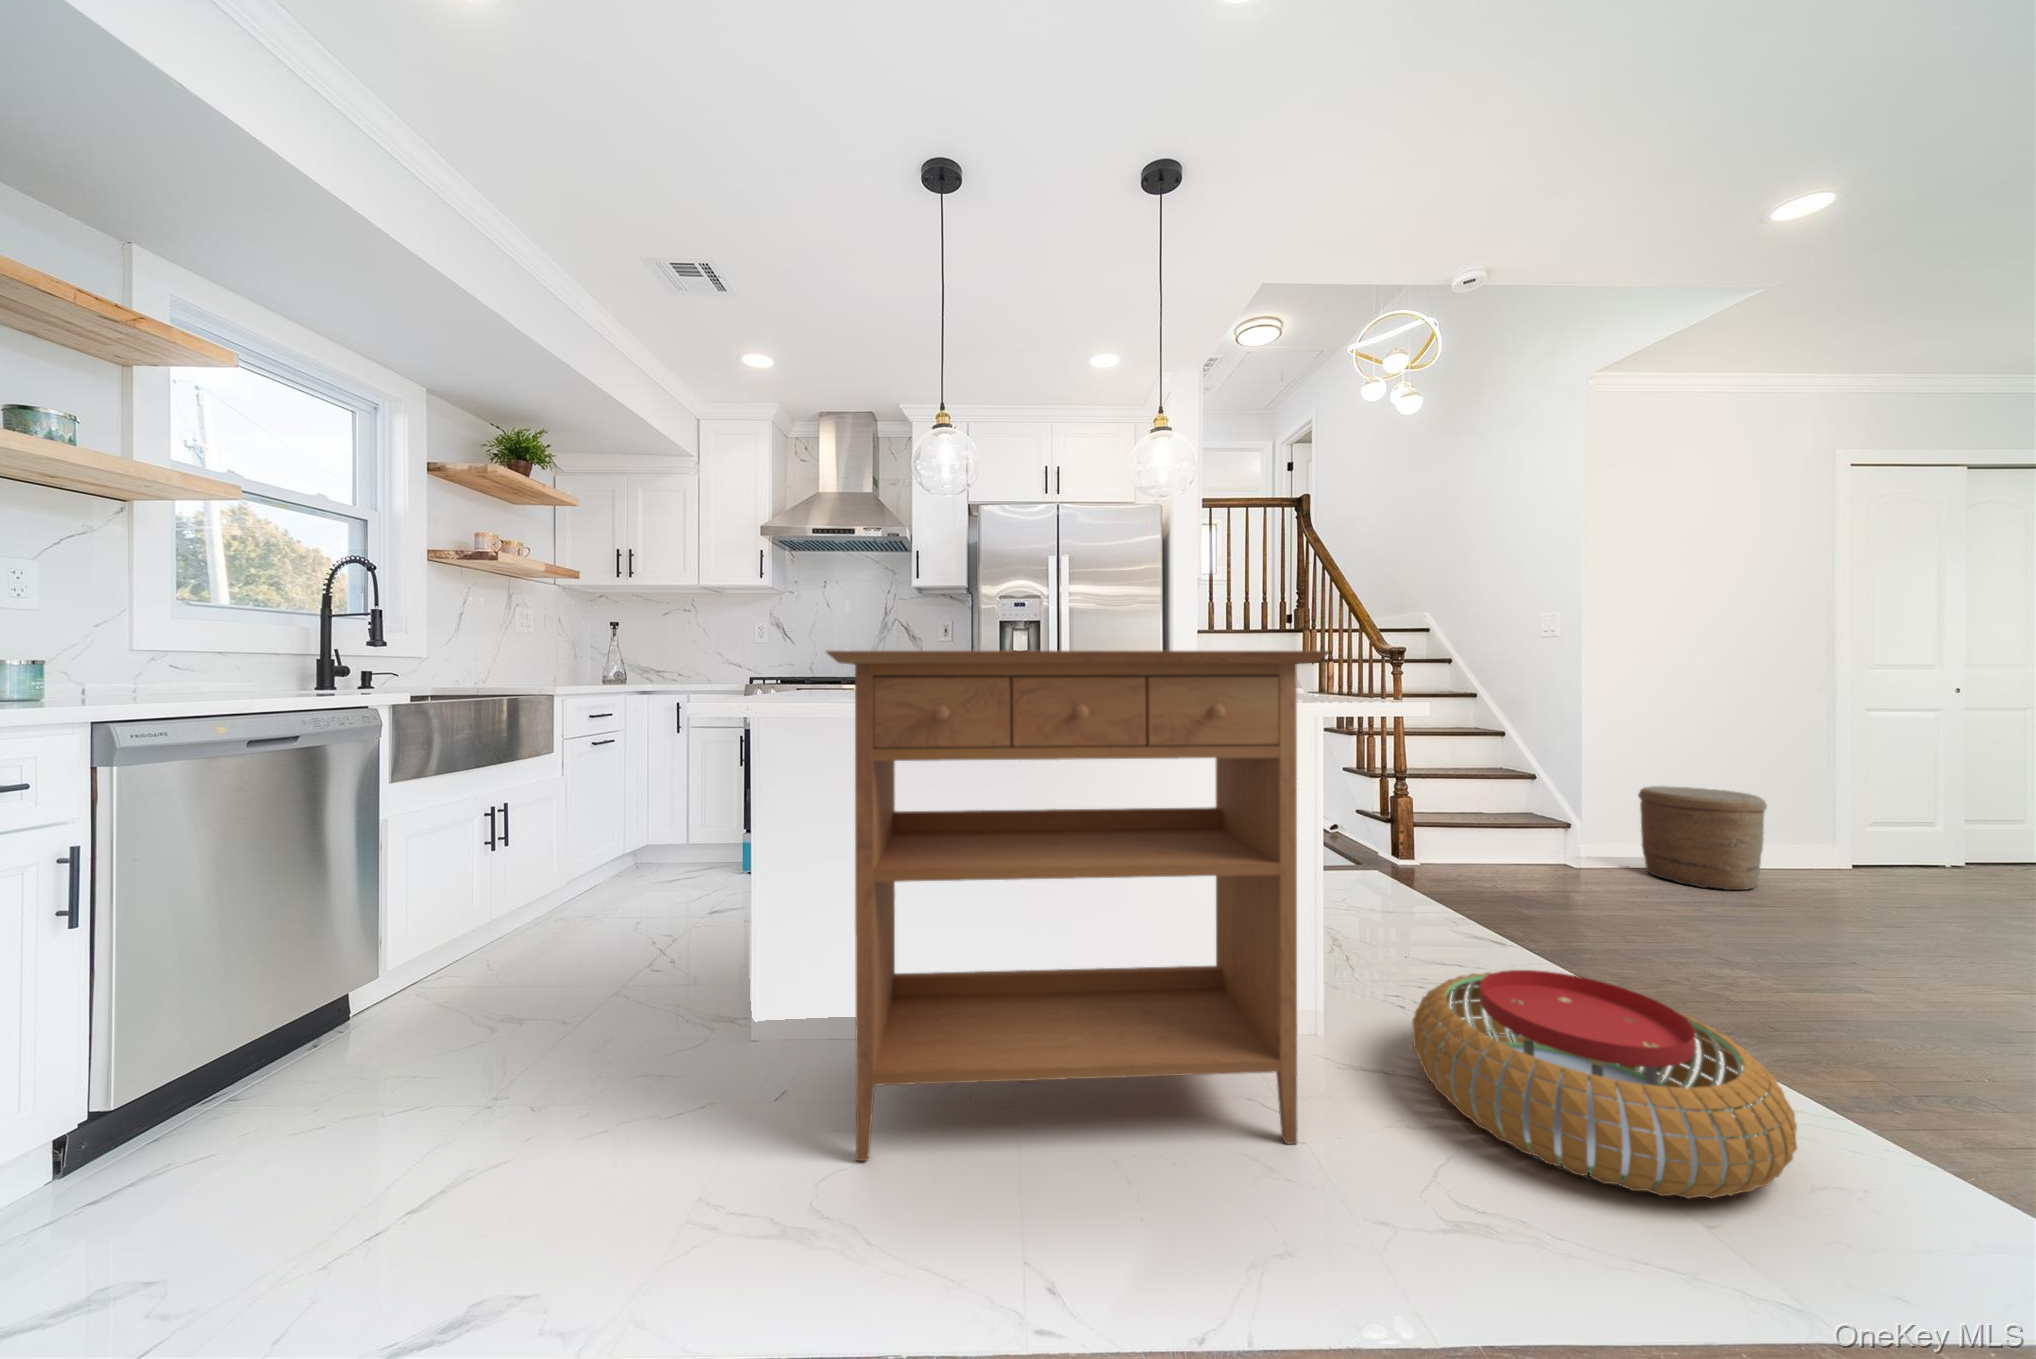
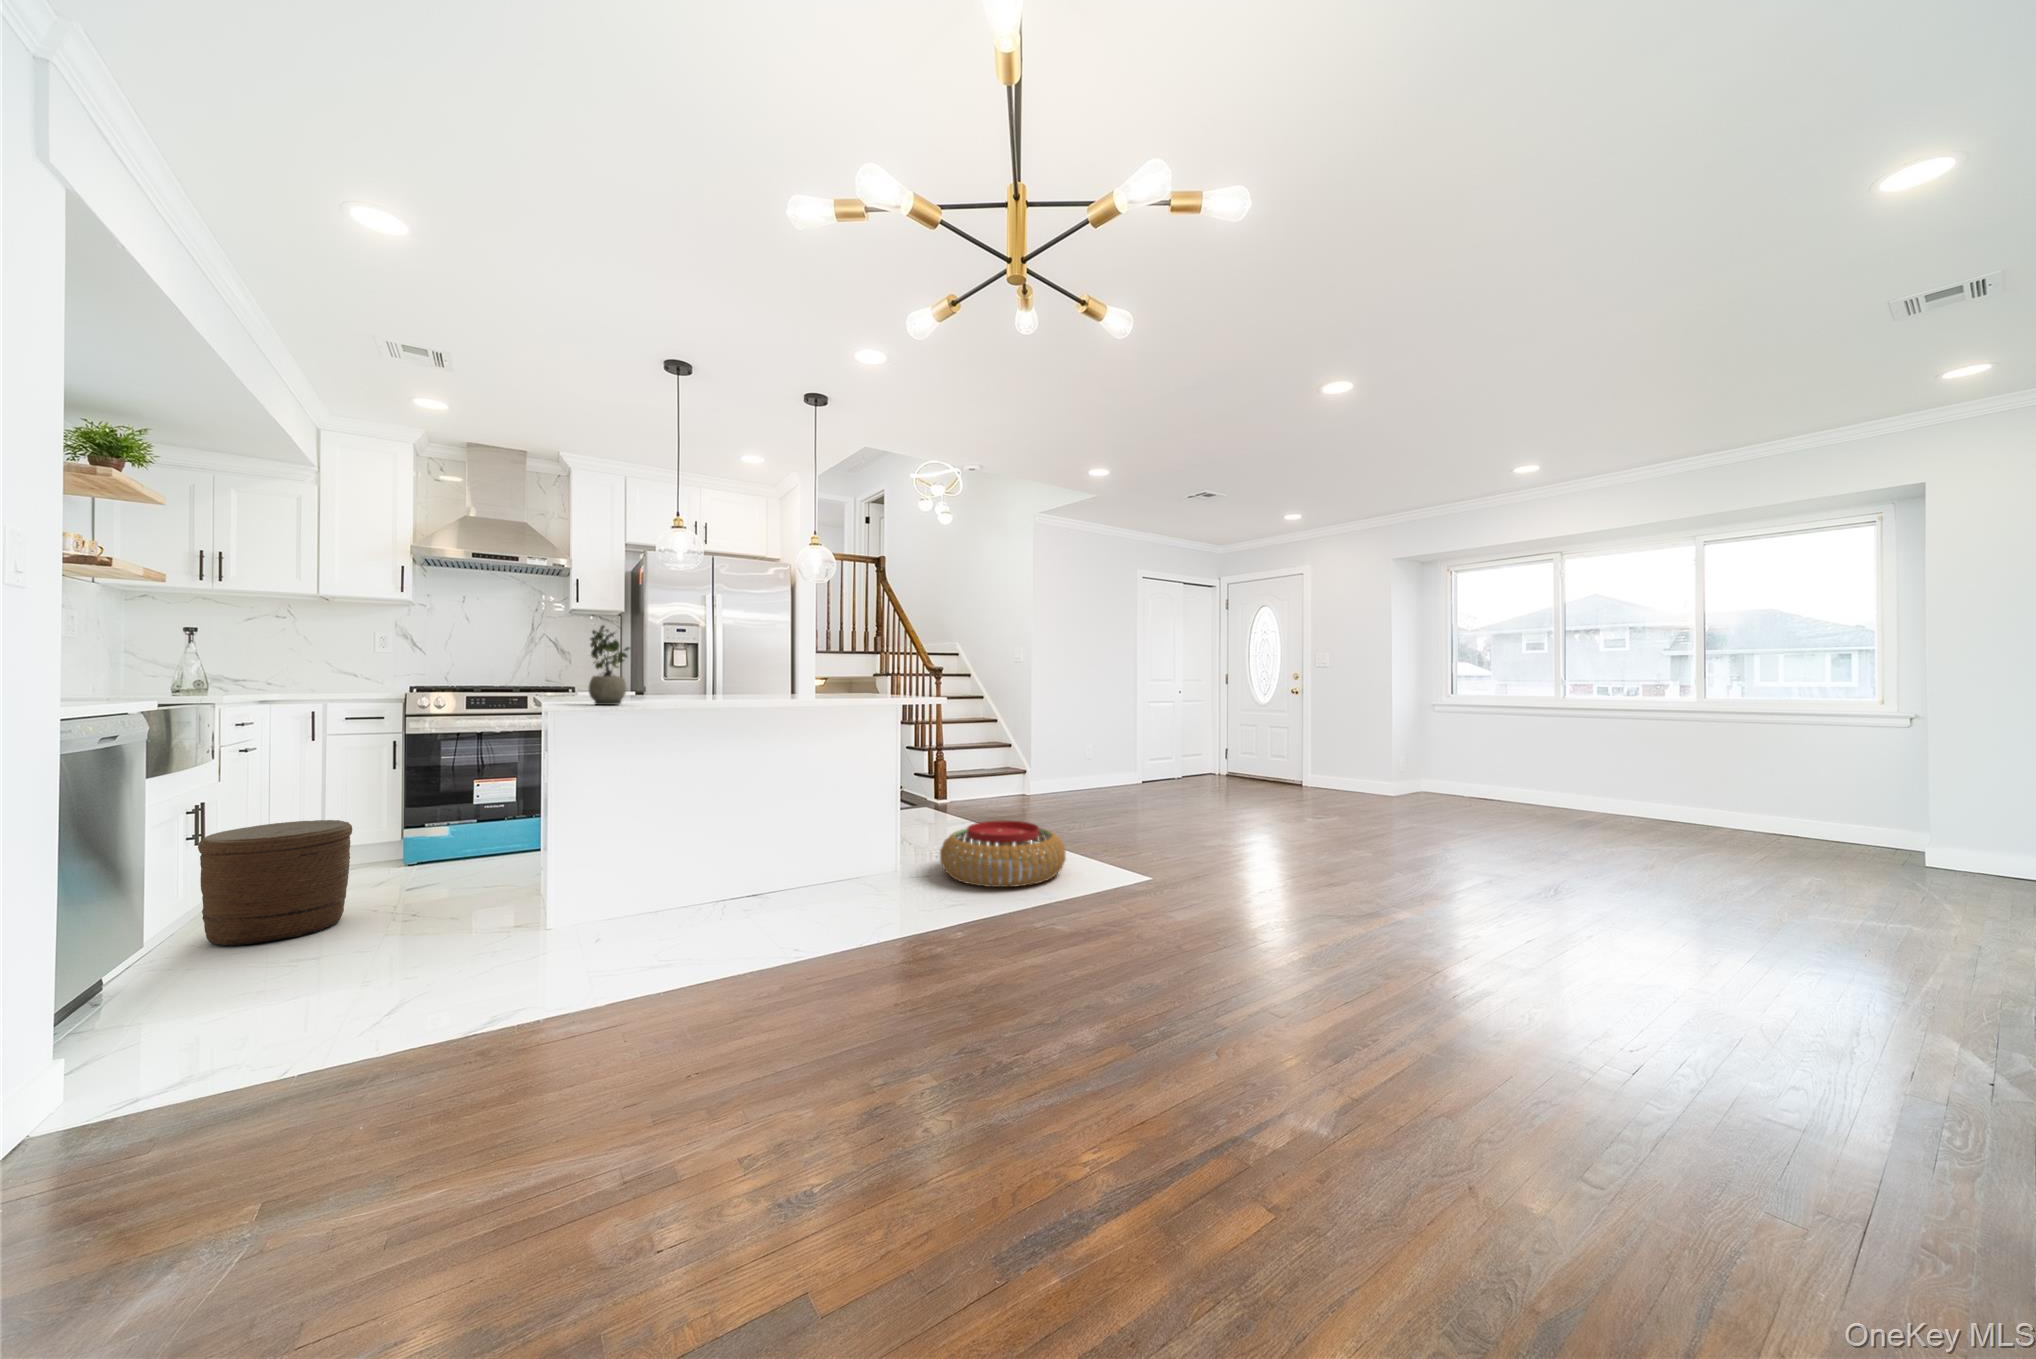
potted plant: none [789,578,843,706] -> present [589,625,630,705]
console table: present [826,651,1330,1161] -> none [641,674,907,946]
woven basket: present [1638,786,1767,890] -> present [198,820,352,945]

